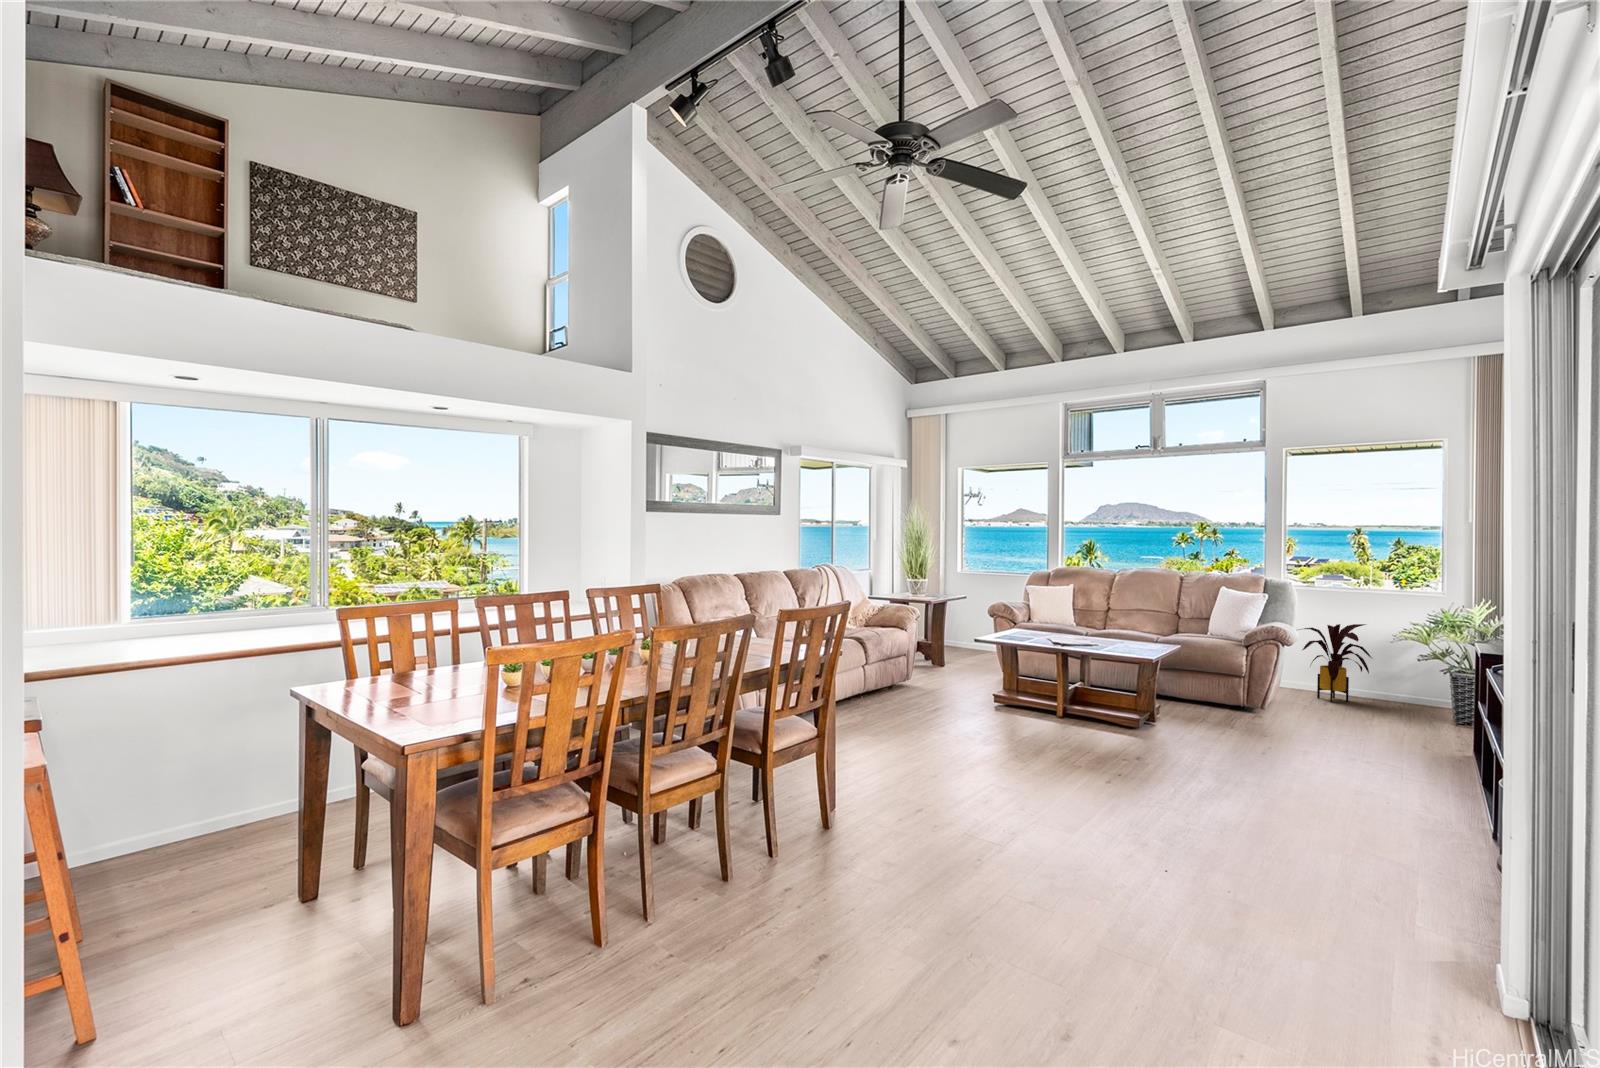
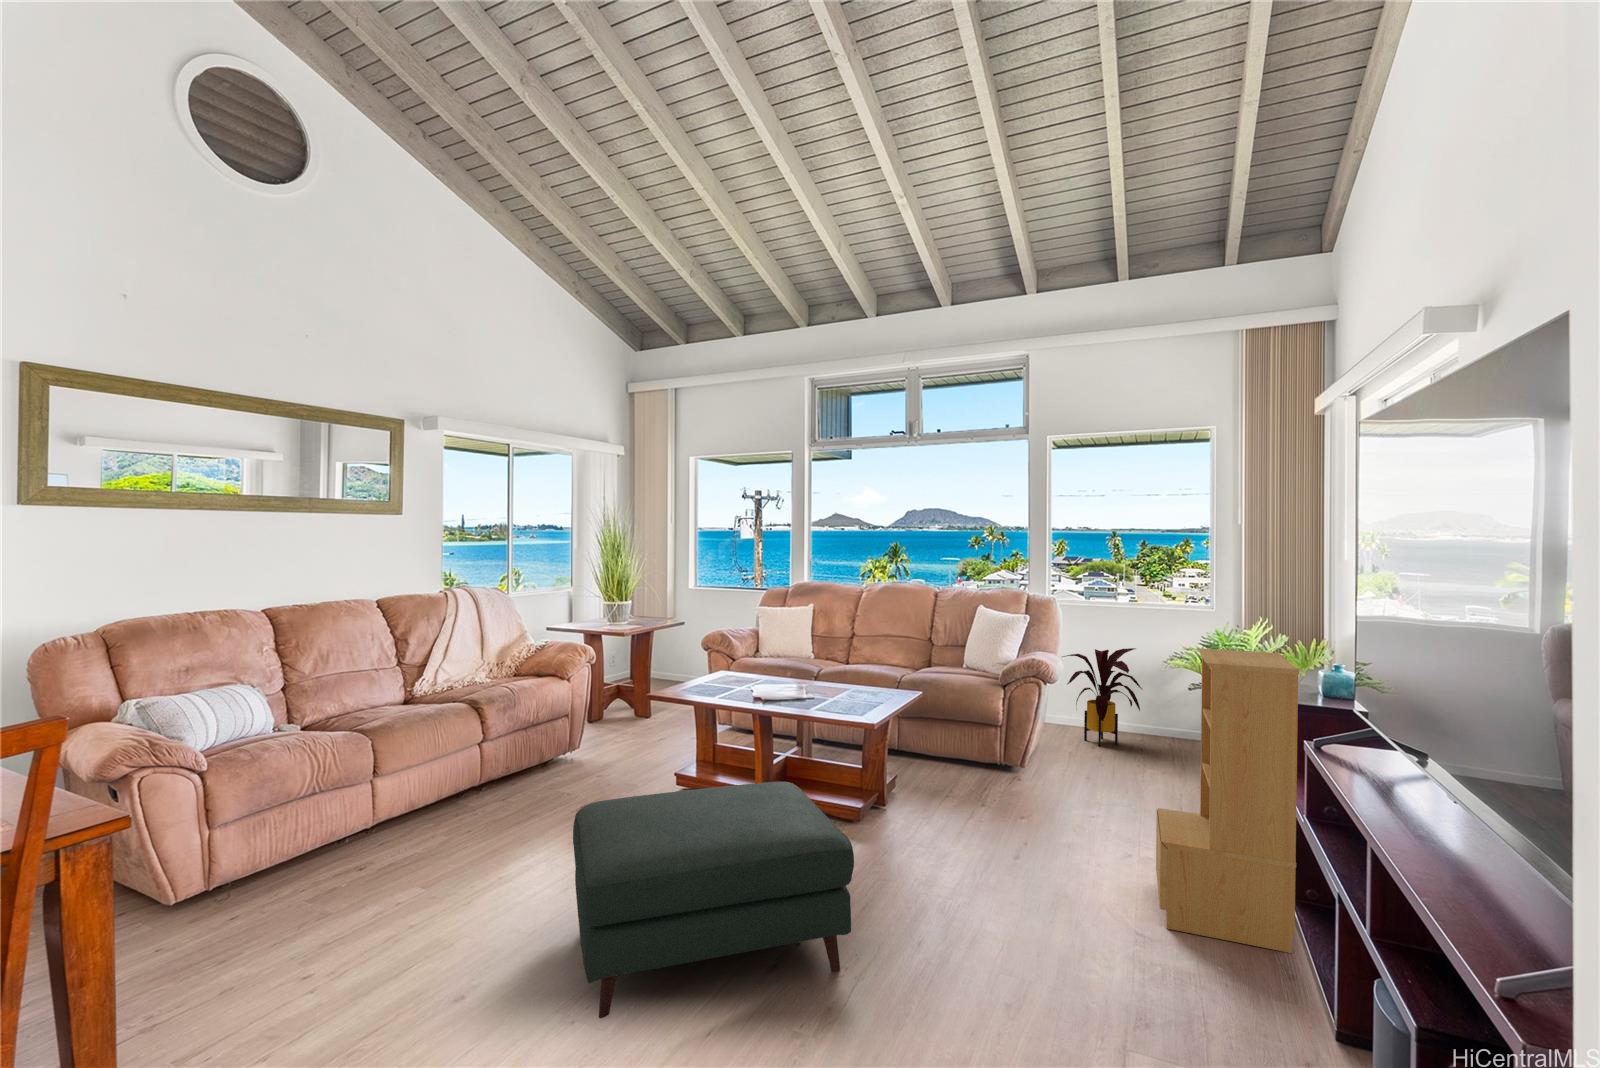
bookshelf: none [1374,607,1480,808] -> present [1156,648,1299,953]
ottoman: none [972,685,1159,792] -> present [573,782,854,1018]

